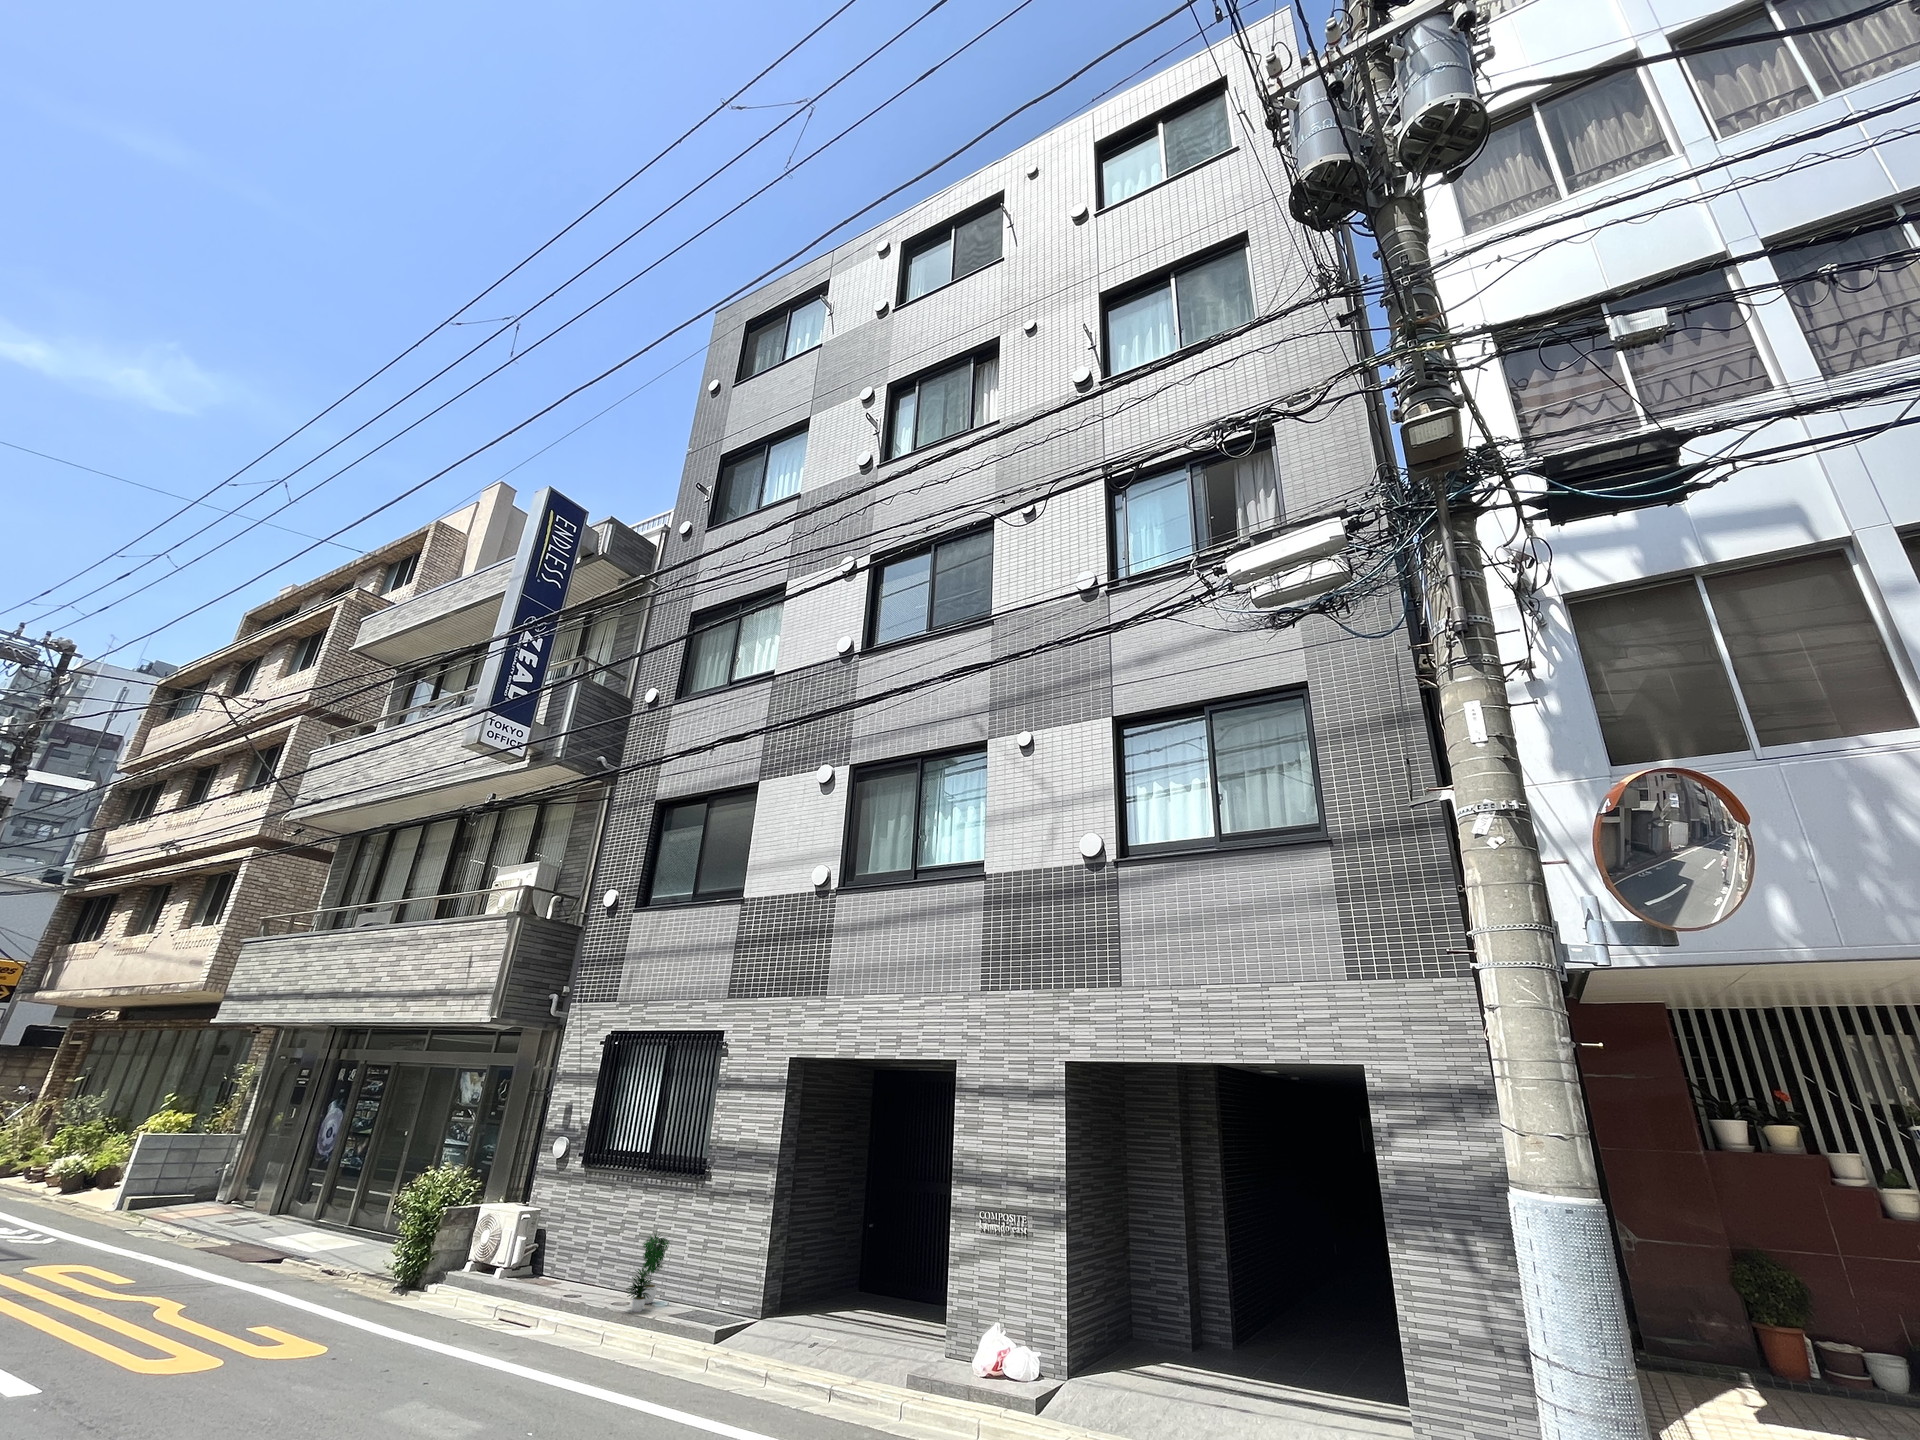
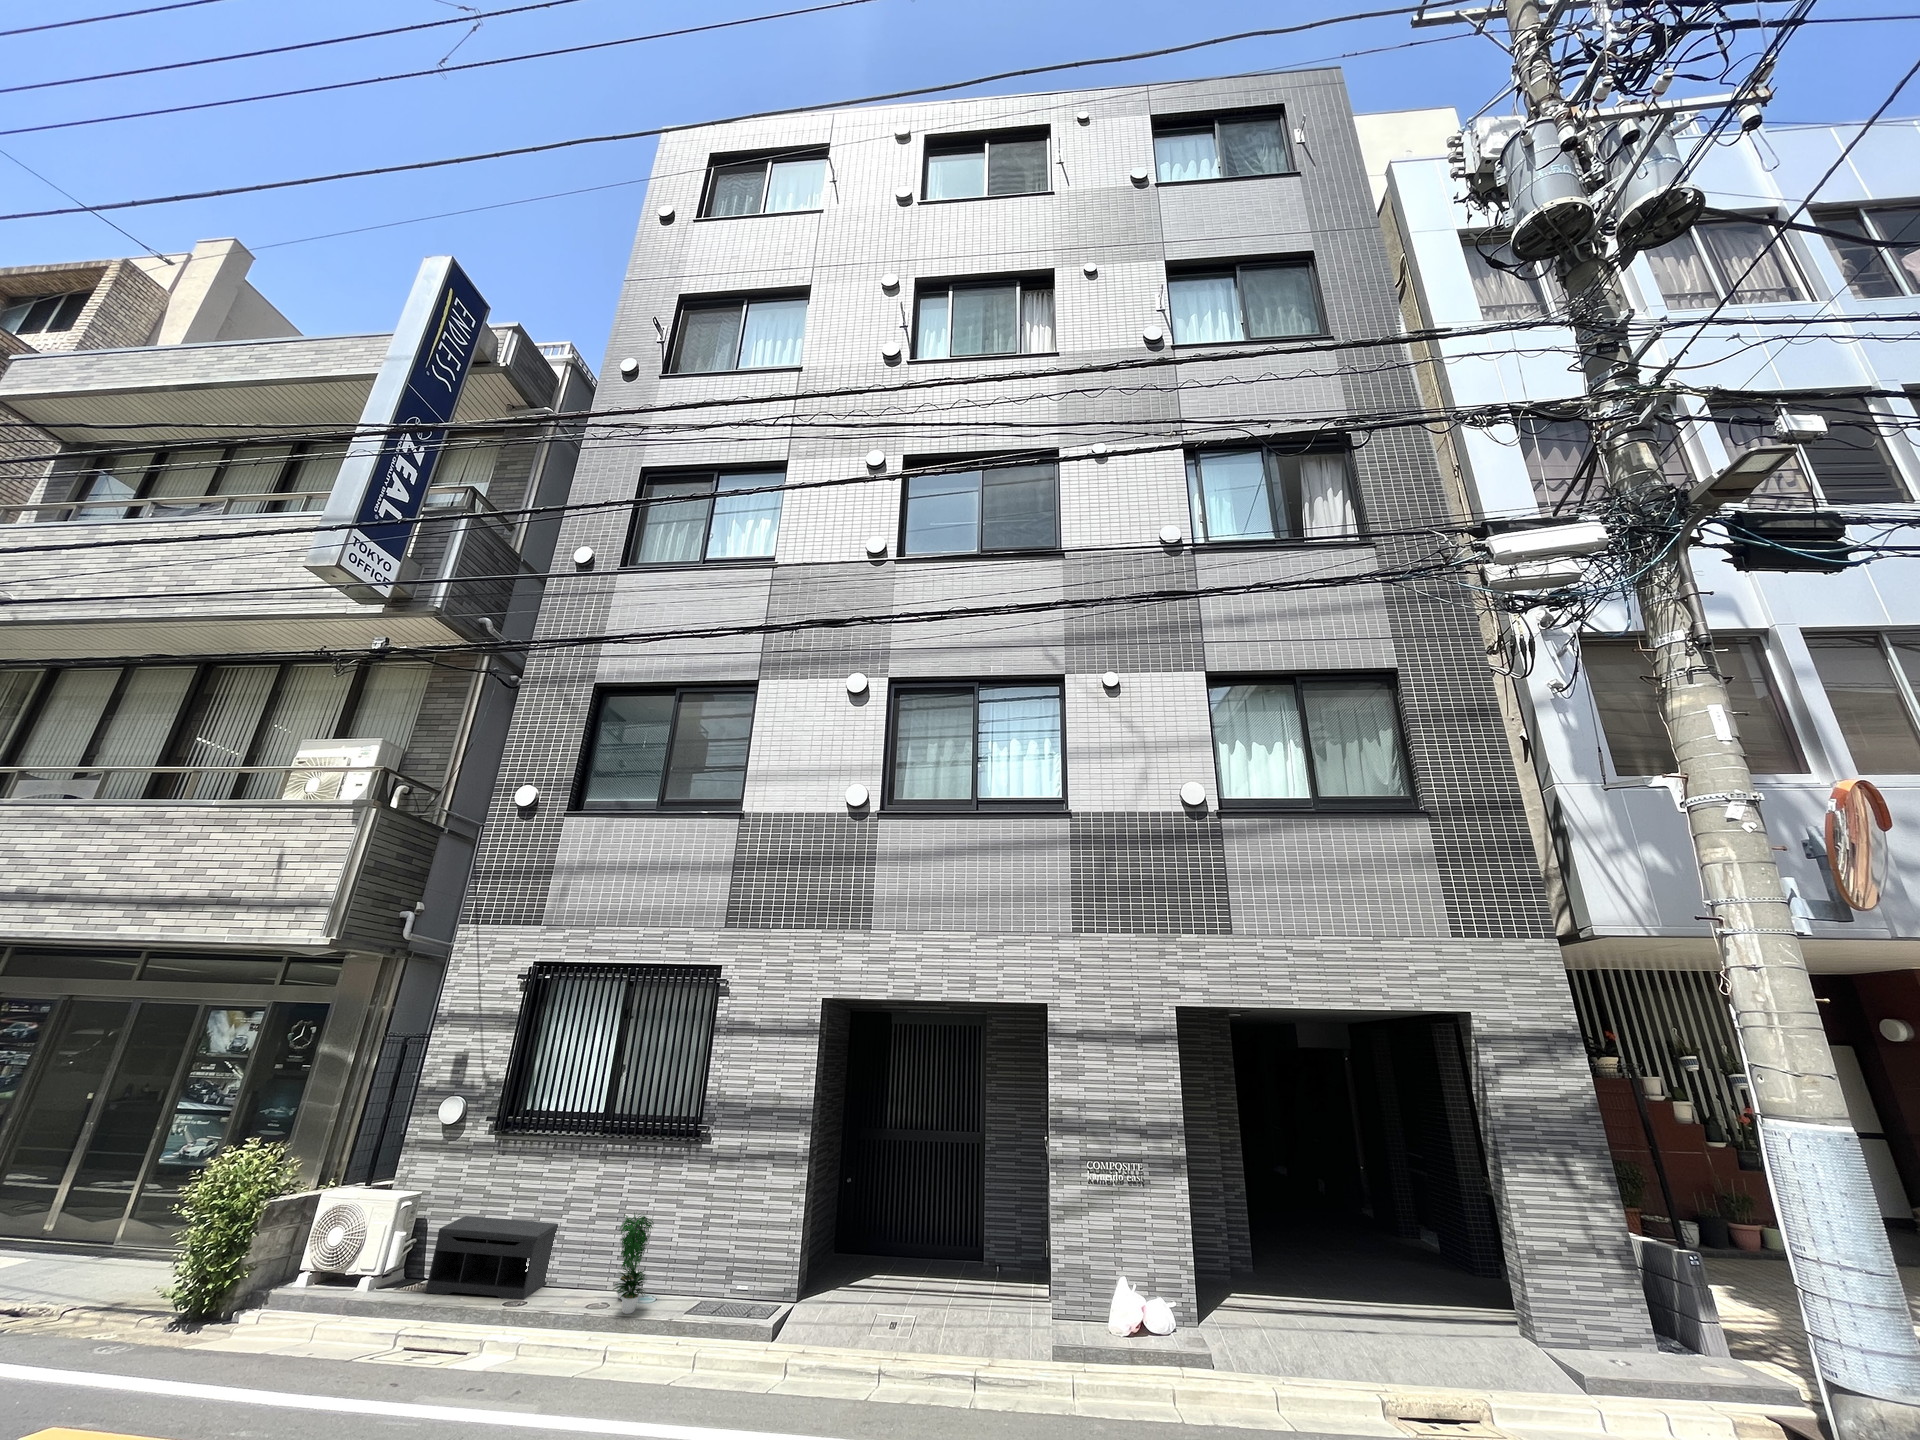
bench: none [528,1229,617,1295] -> present [425,1216,558,1300]

